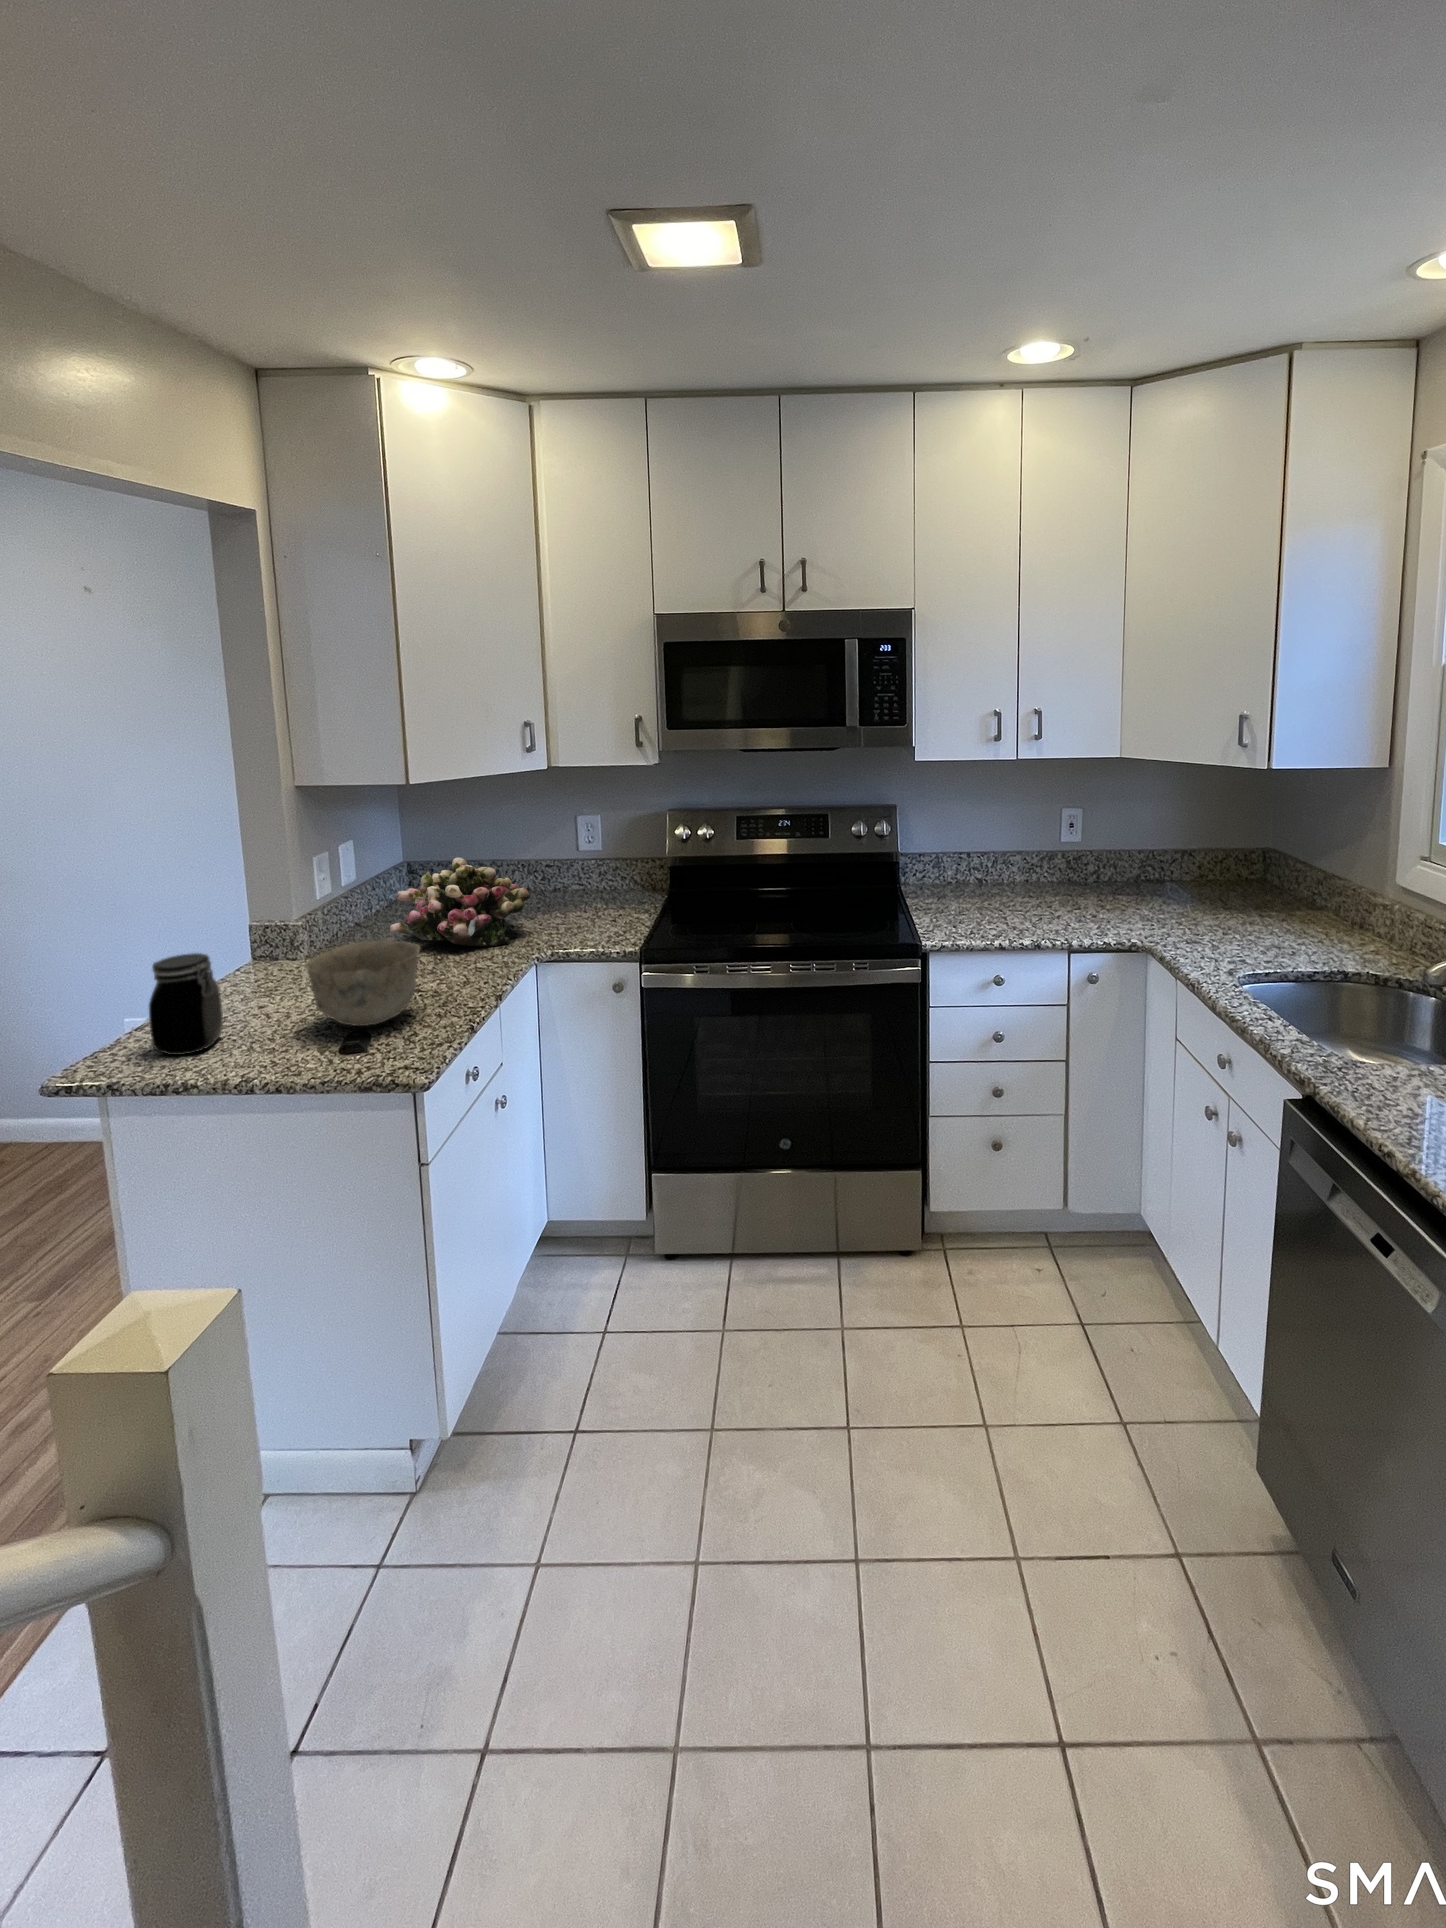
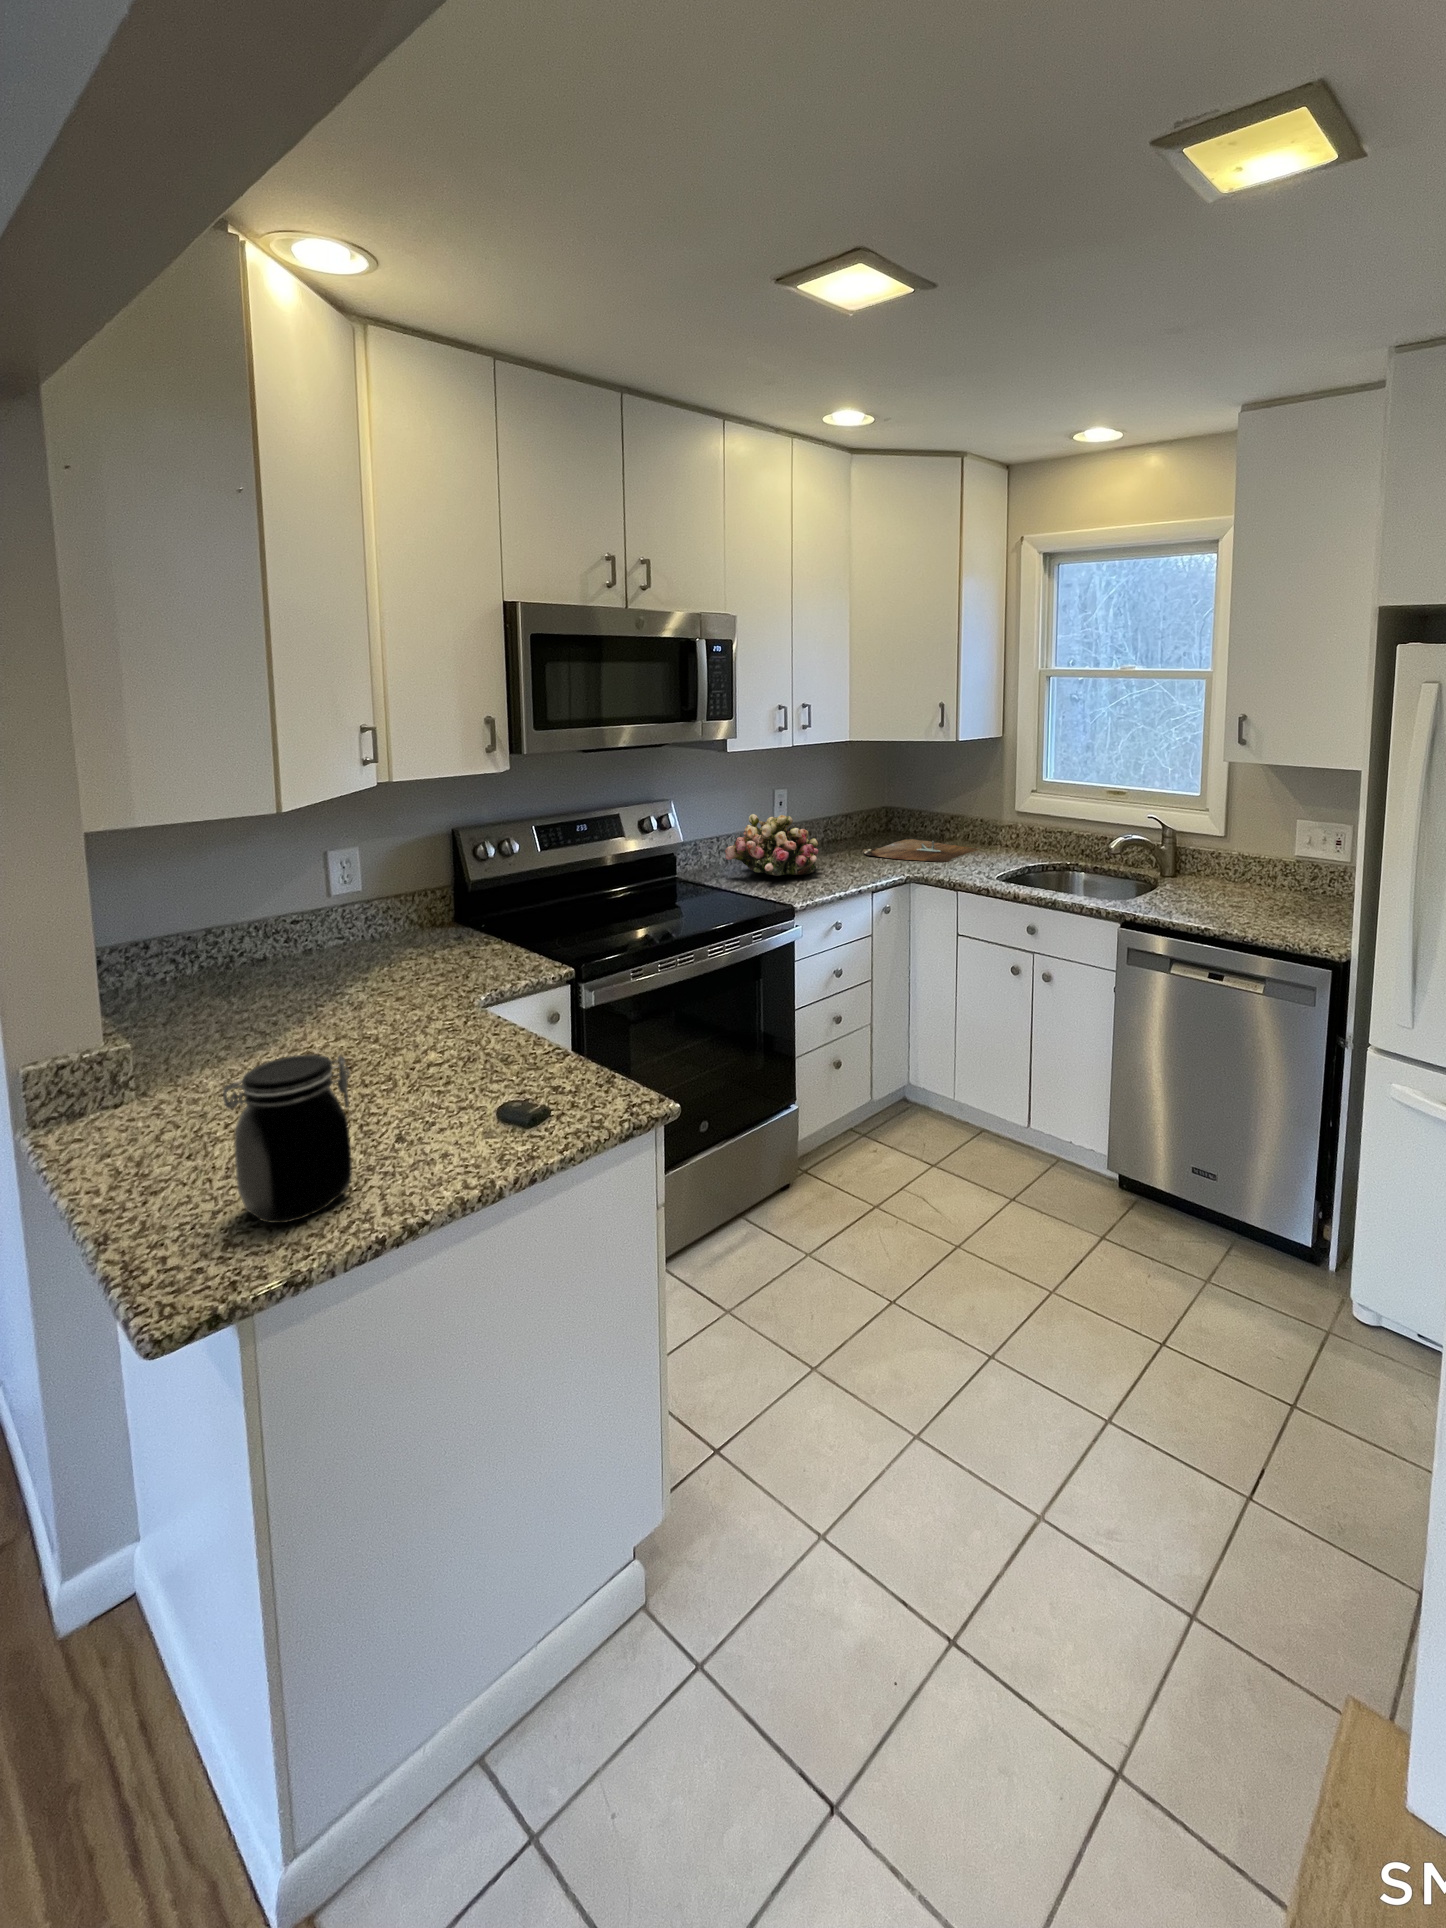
flower arrangement: present [390,858,530,946] -> present [725,814,818,876]
cutting board: none [1153,896,1330,939] -> present [864,839,979,862]
bowl: present [306,940,420,1026] -> none [405,983,551,1100]

